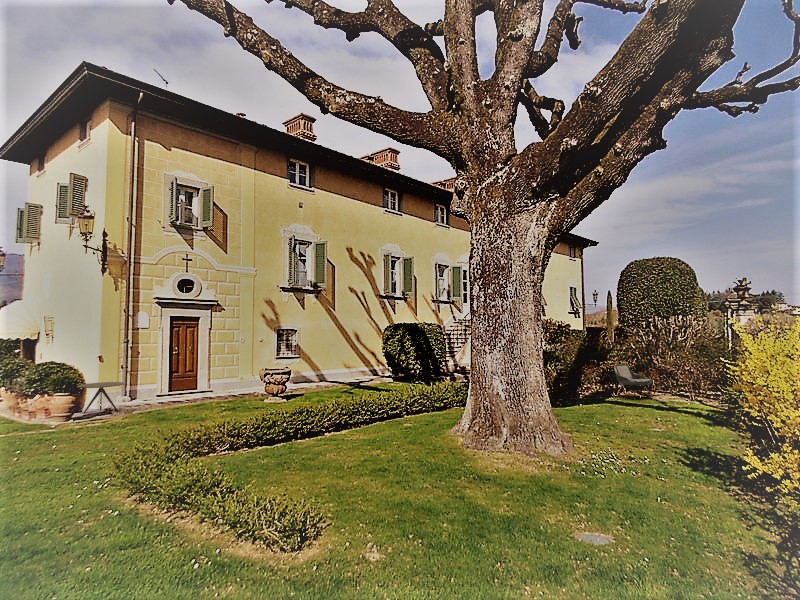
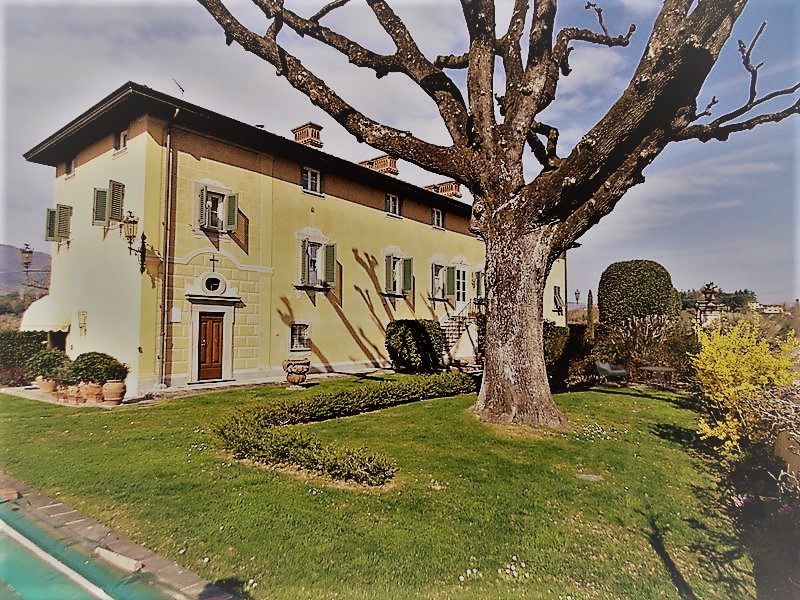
round table: present [77,382,125,413] -> present [641,367,677,391]

